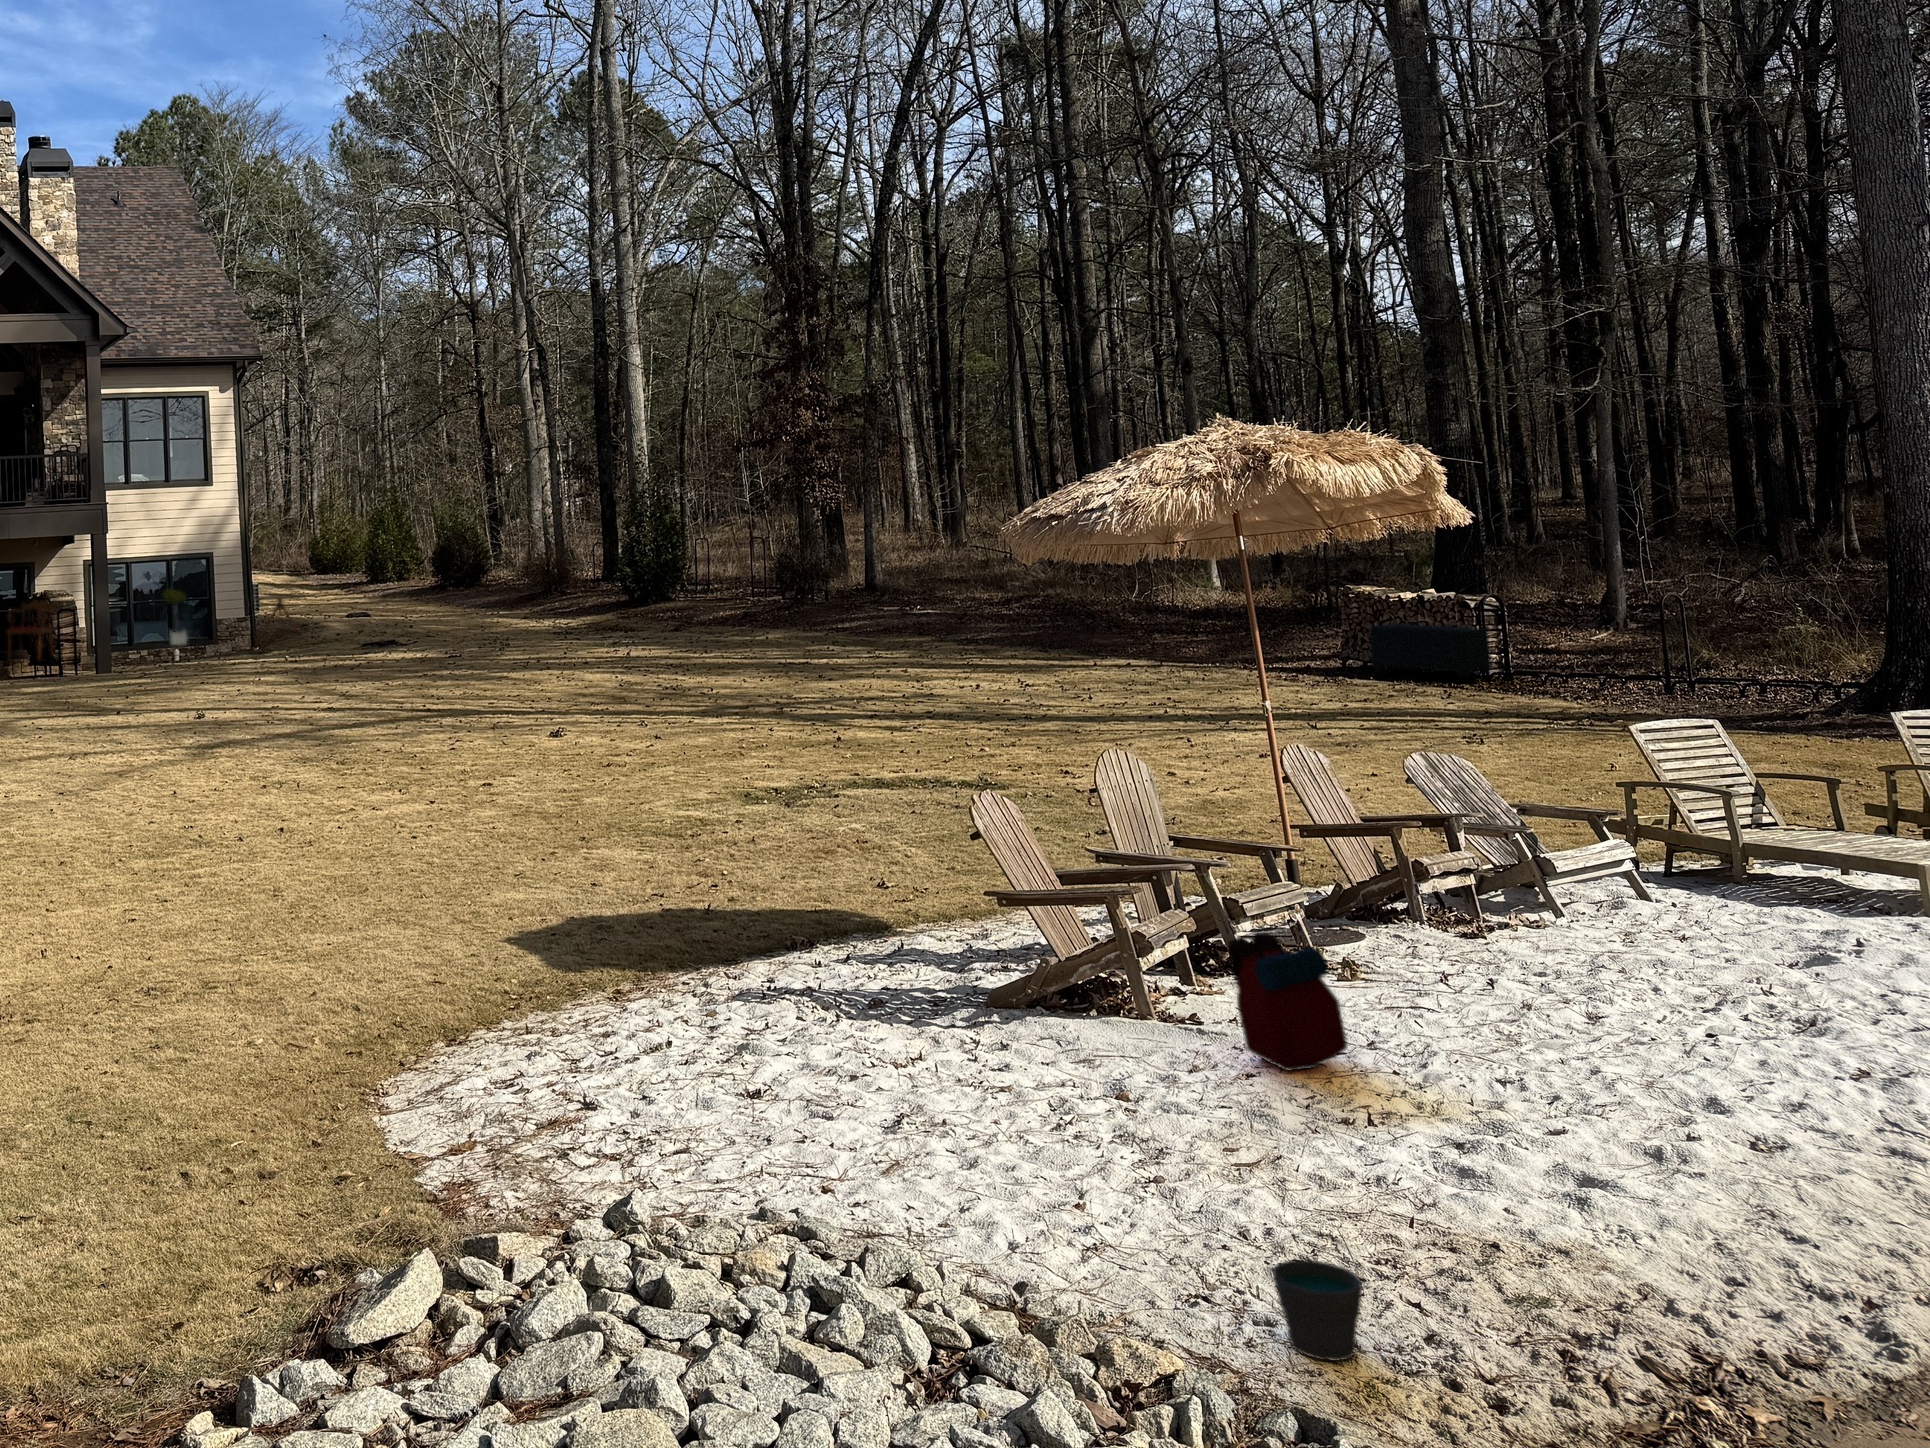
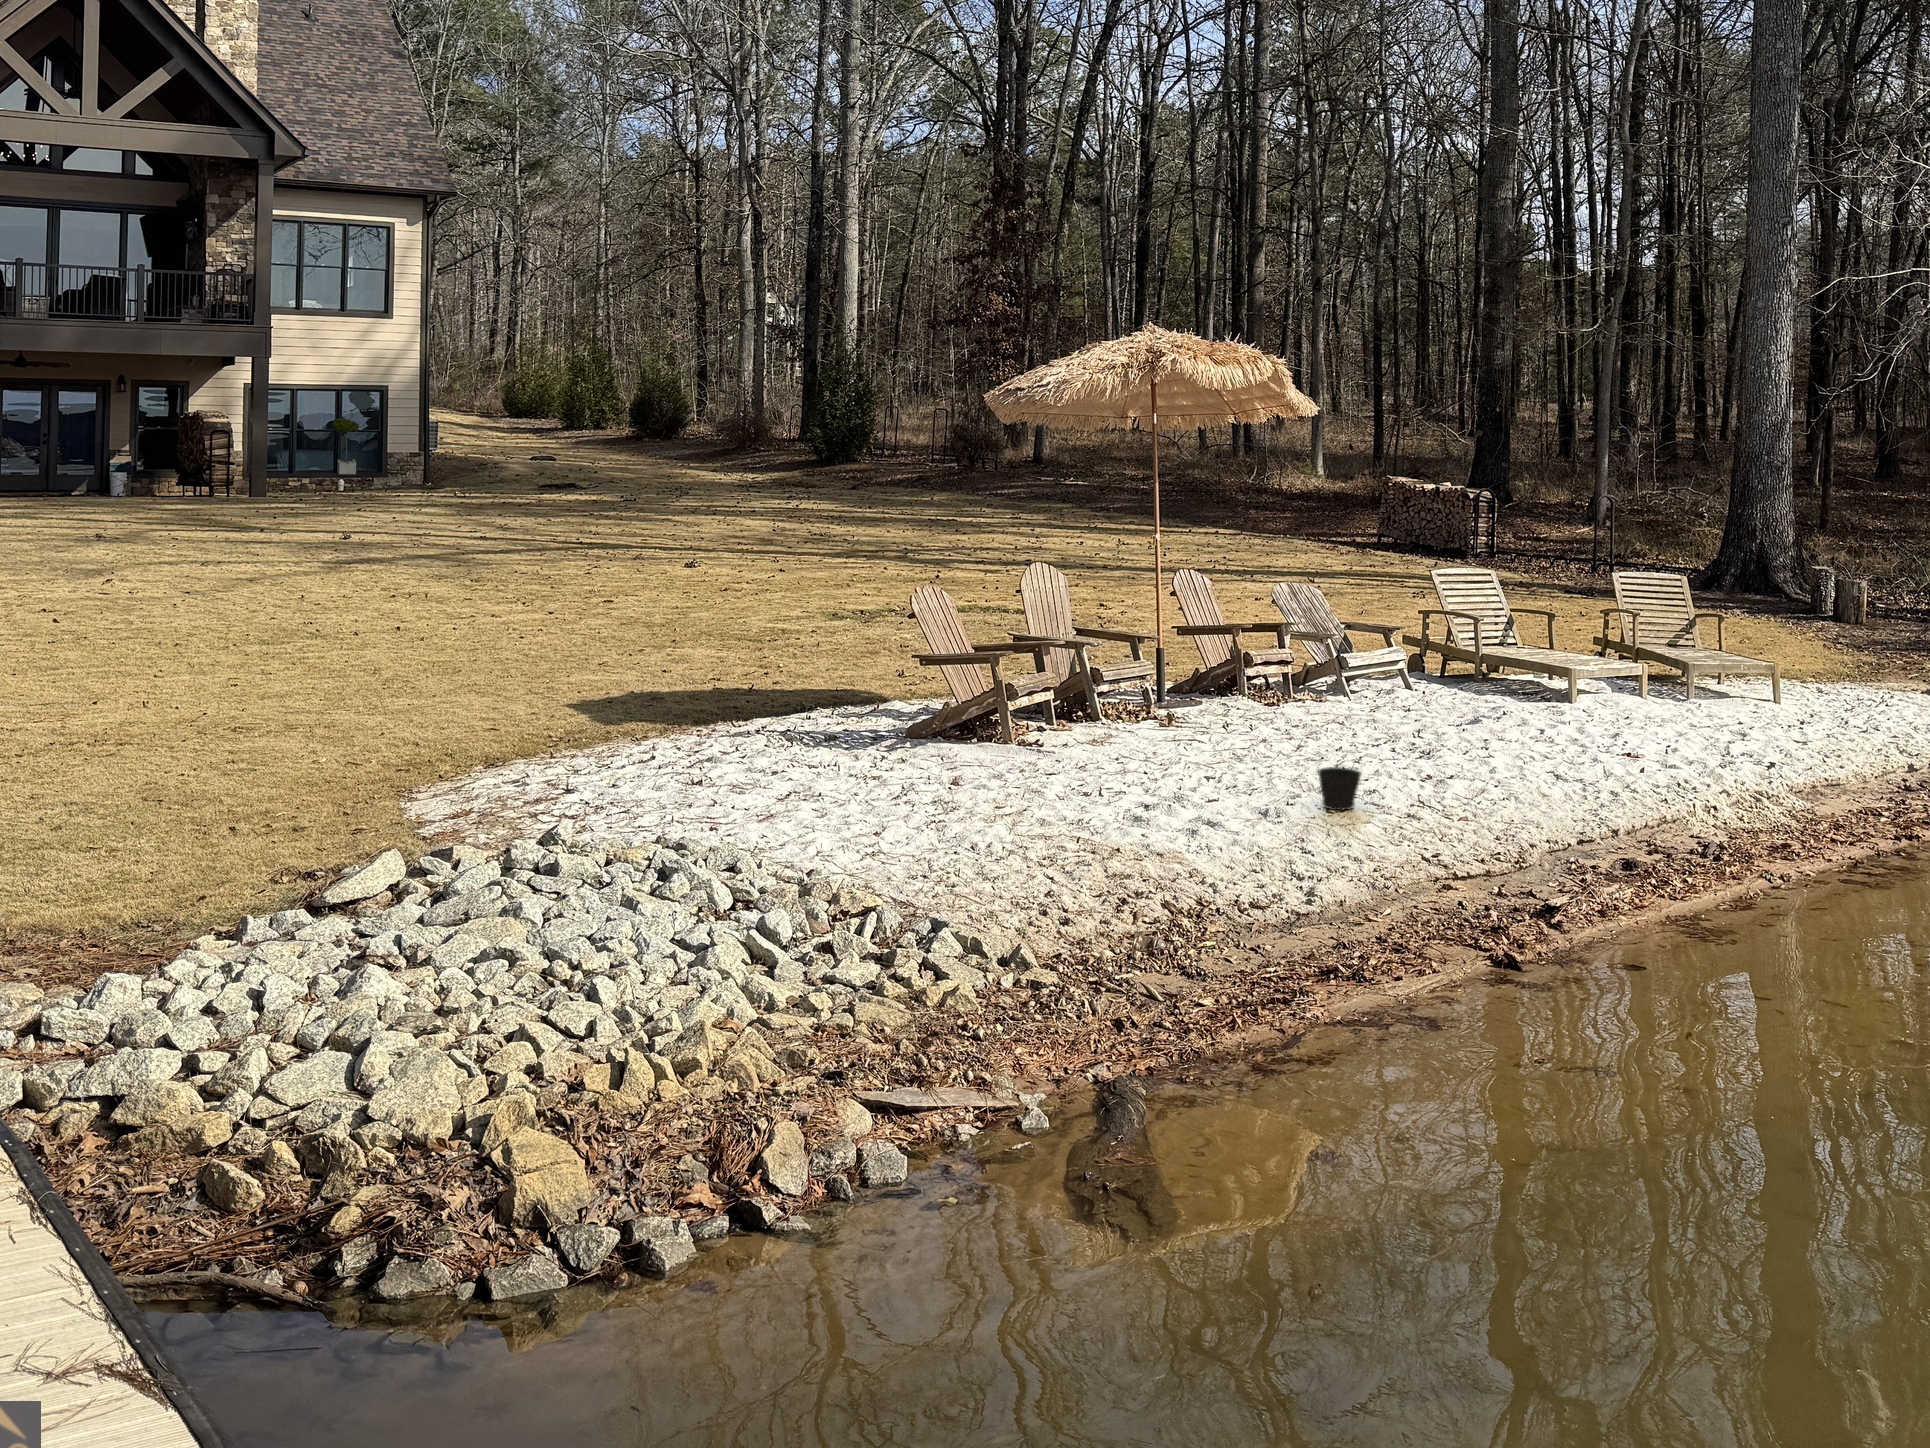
round table: present [253,594,306,633] -> none [429,432,491,474]
armchair: present [7,601,56,655] -> none [154,420,213,480]
bench: present [1370,624,1491,679] -> none [1398,510,1483,556]
backpack: present [1228,932,1348,1071] -> none [1043,682,1108,770]
bucket: present [1271,1245,1365,1361] -> present [1318,767,1361,810]

